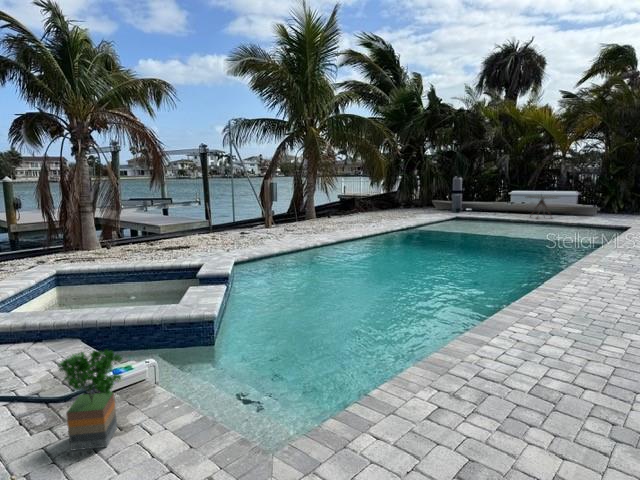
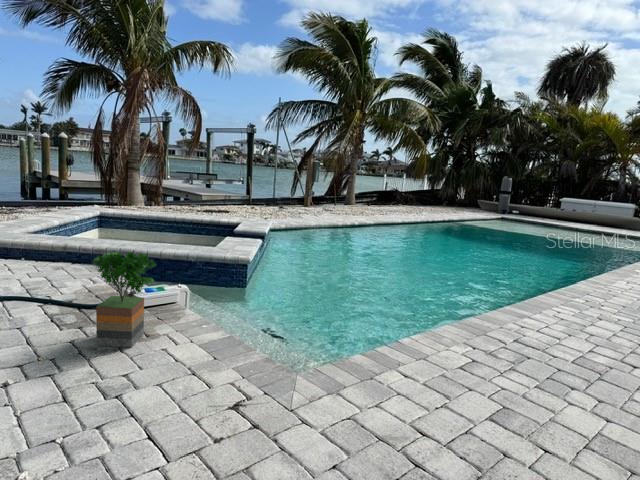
round table: present [527,196,556,214] -> none [575,203,614,229]

